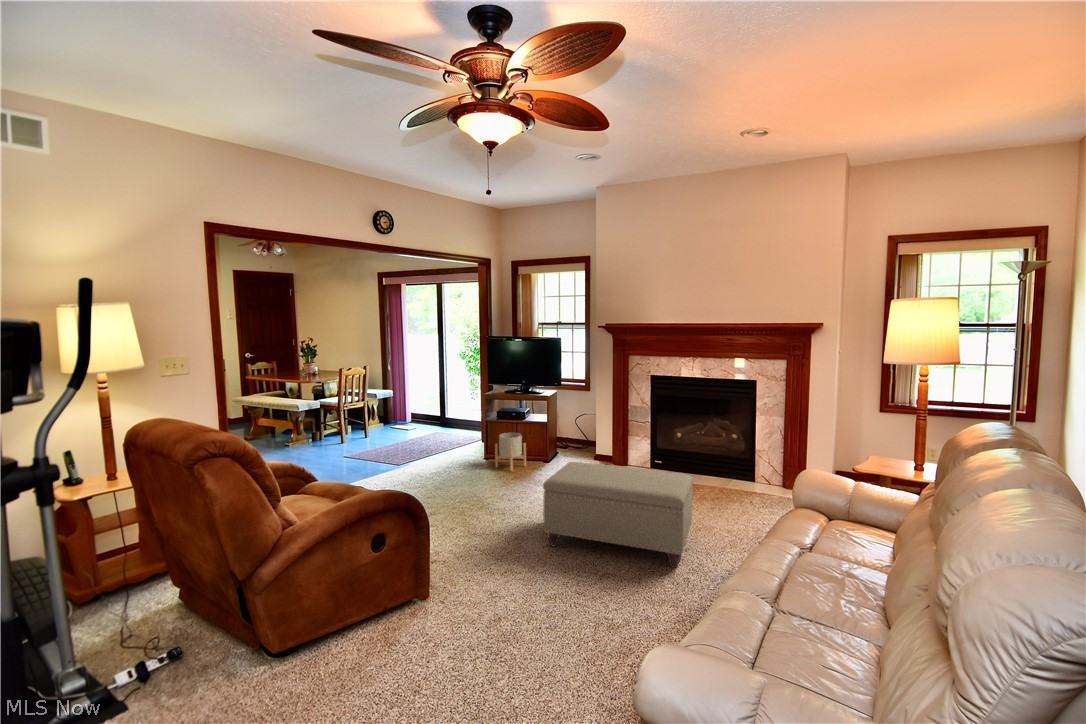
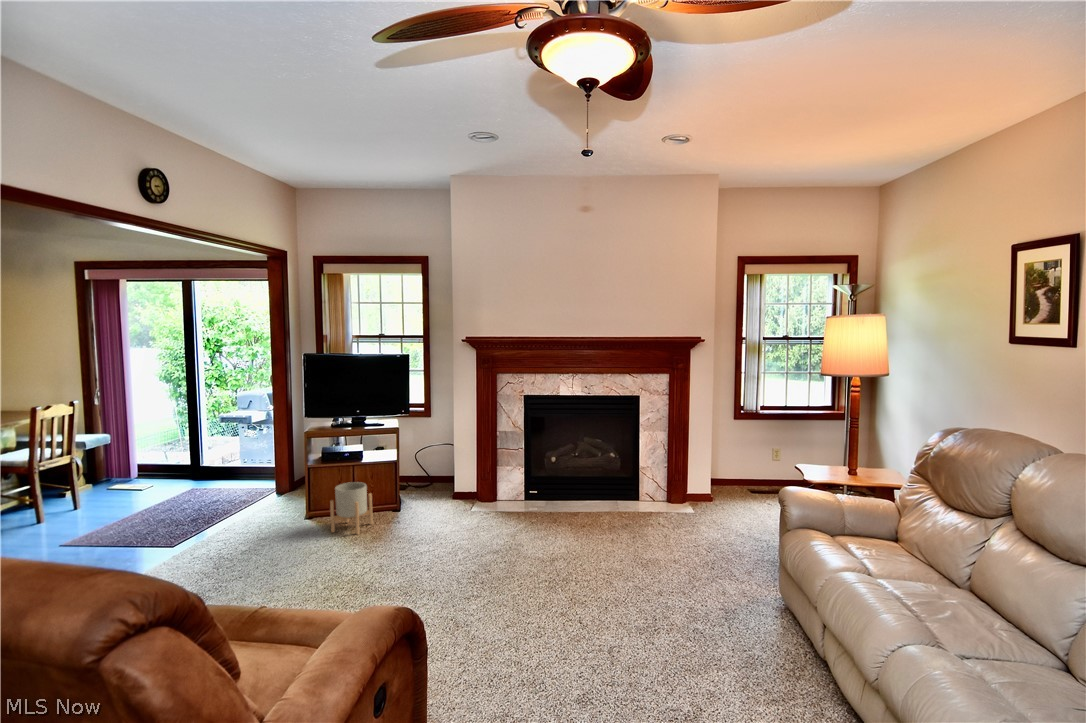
ottoman: present [543,462,693,568] -> none [483,509,658,630]

